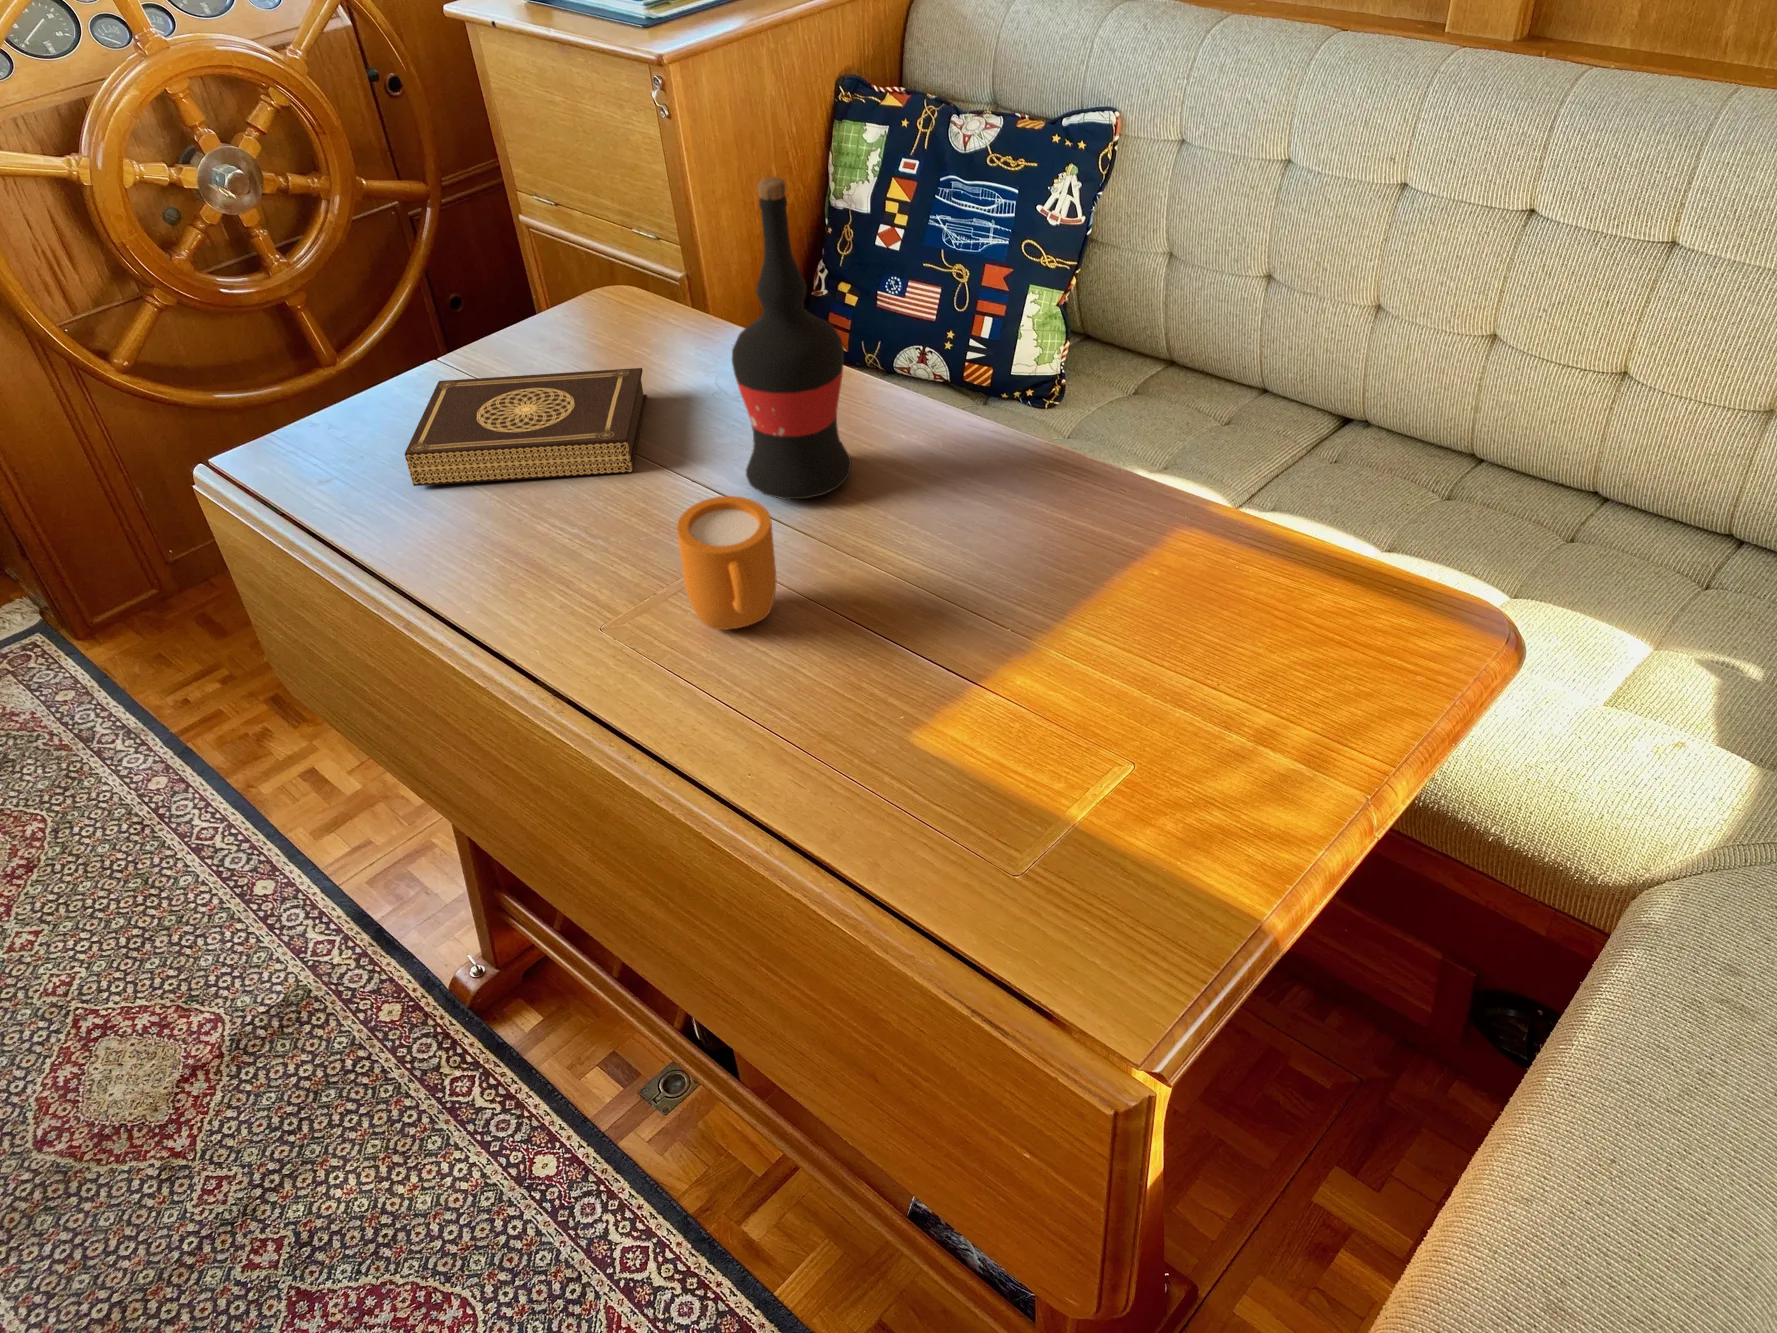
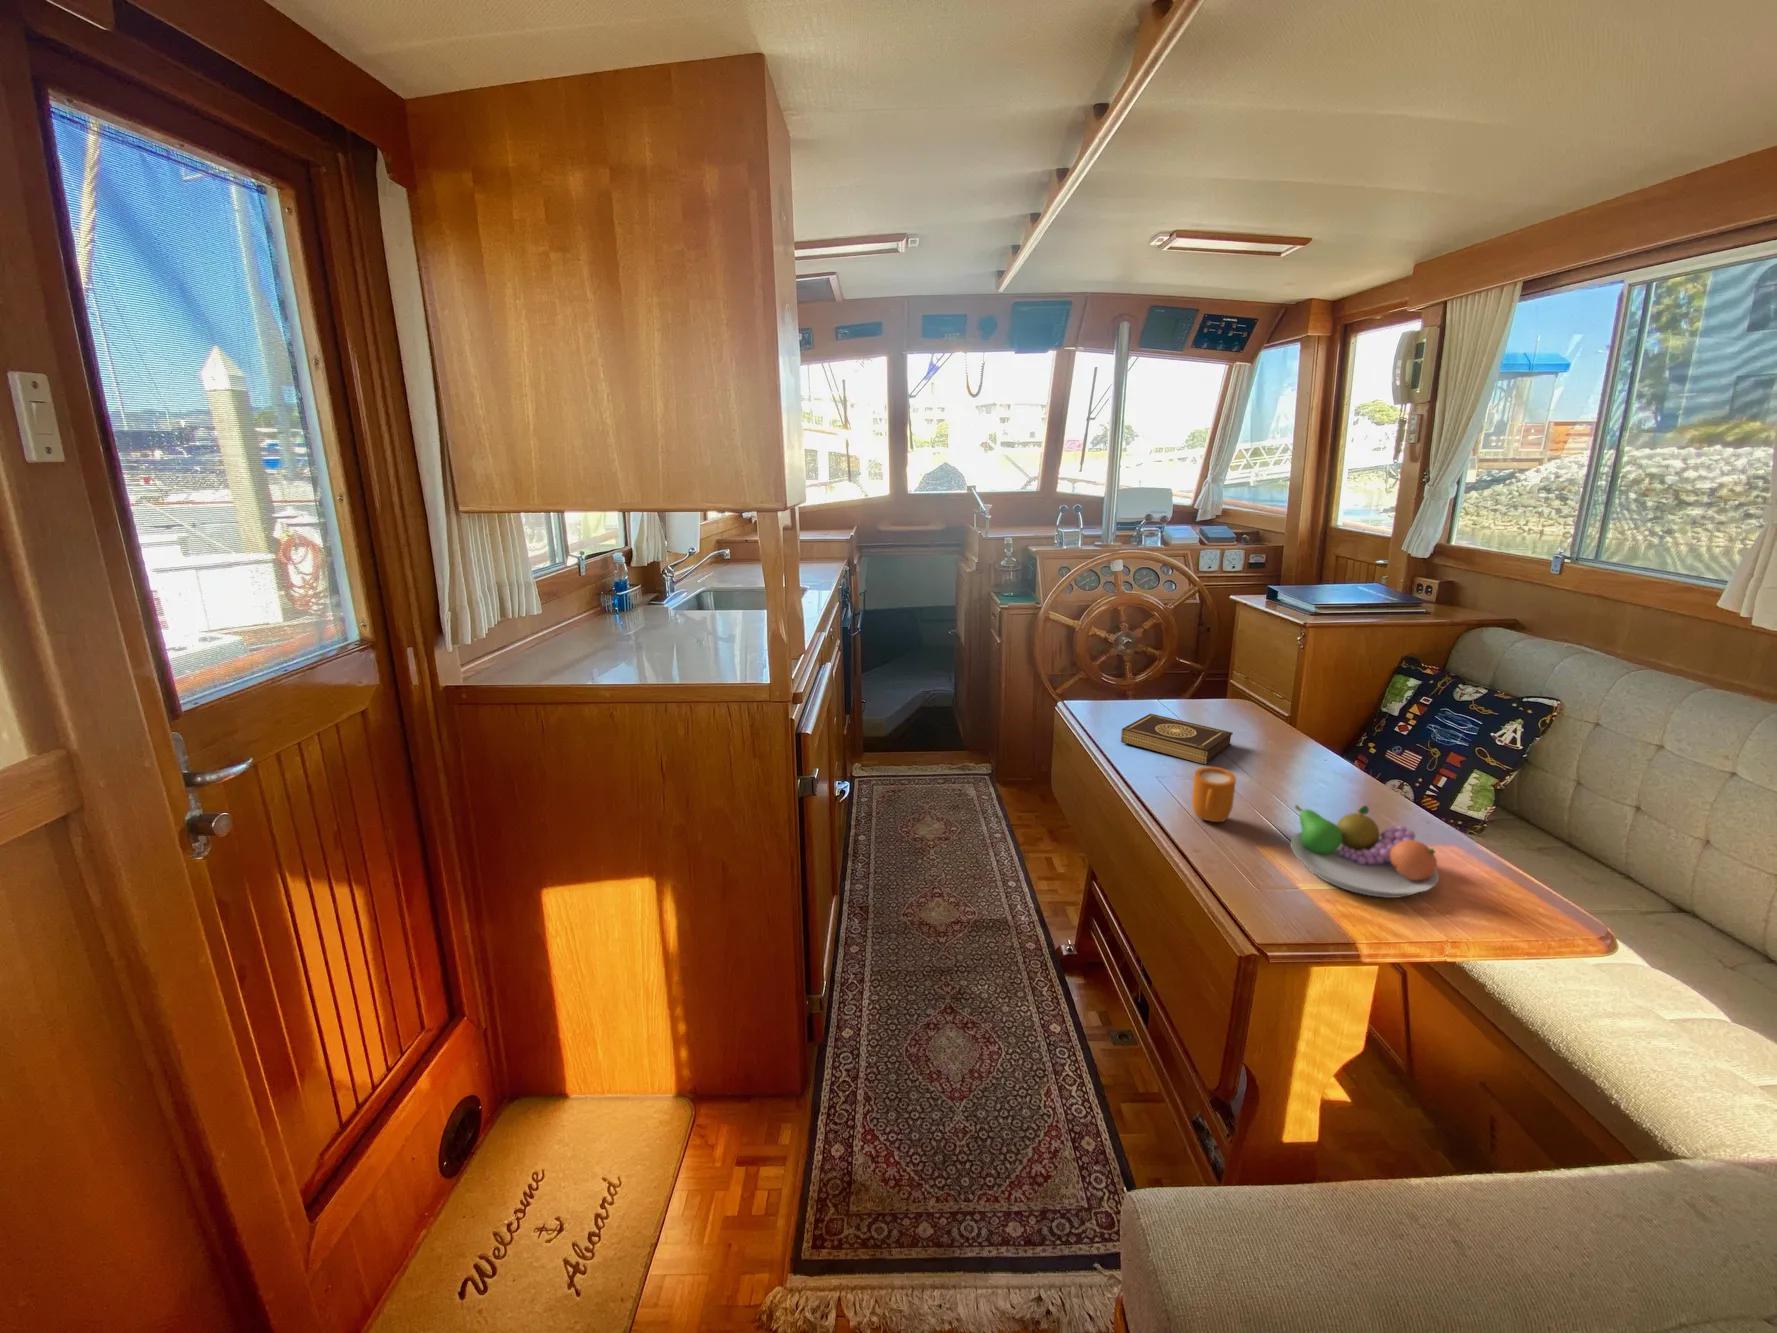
wine bottle: present [732,177,852,499] -> none [1249,661,1310,796]
fruit bowl: none [899,470,1195,674] -> present [1290,805,1439,898]

